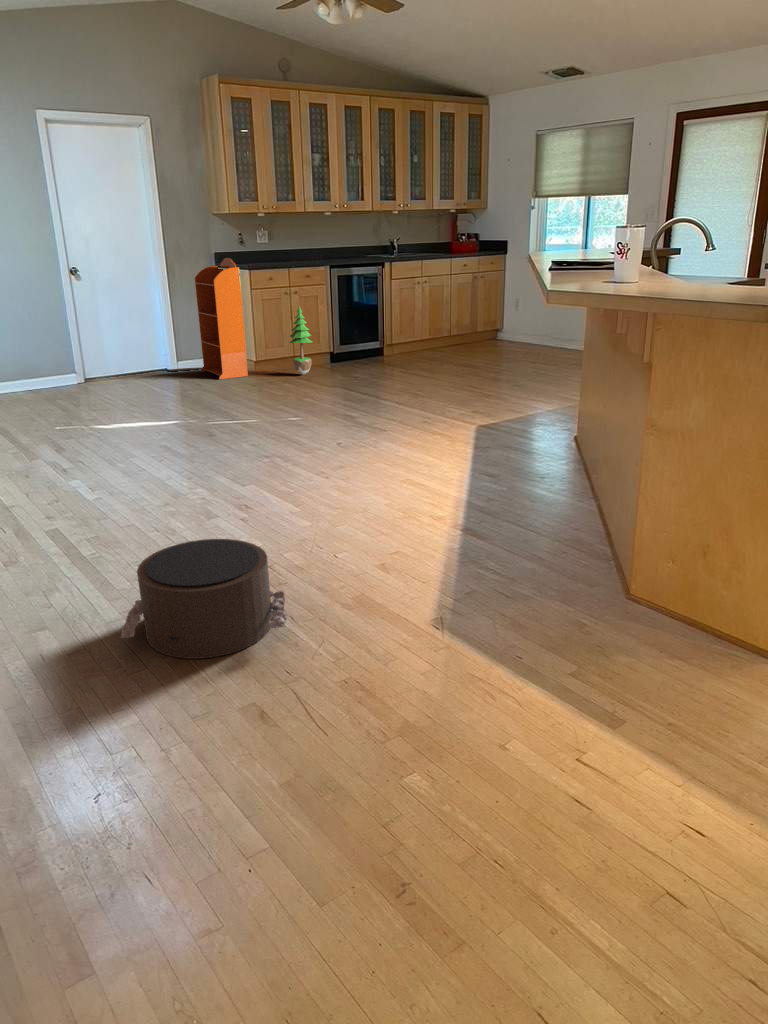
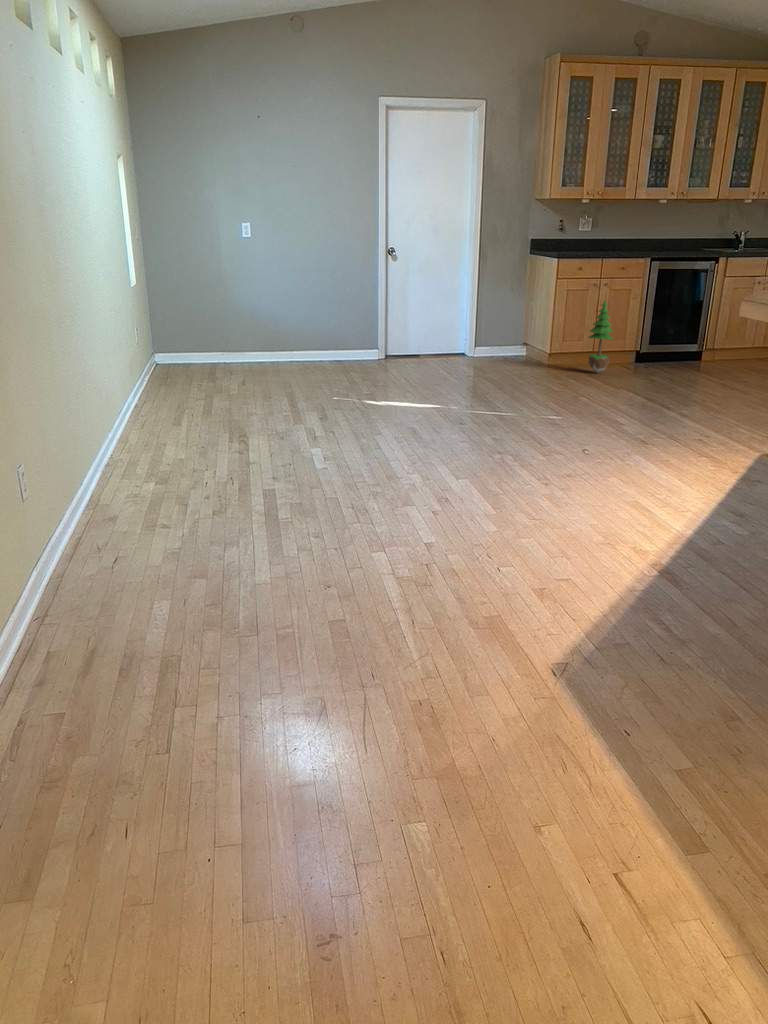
bookcase: present [195,258,248,379] -> none [497,245,549,368]
pouf: present [121,539,287,659] -> none [245,521,414,639]

